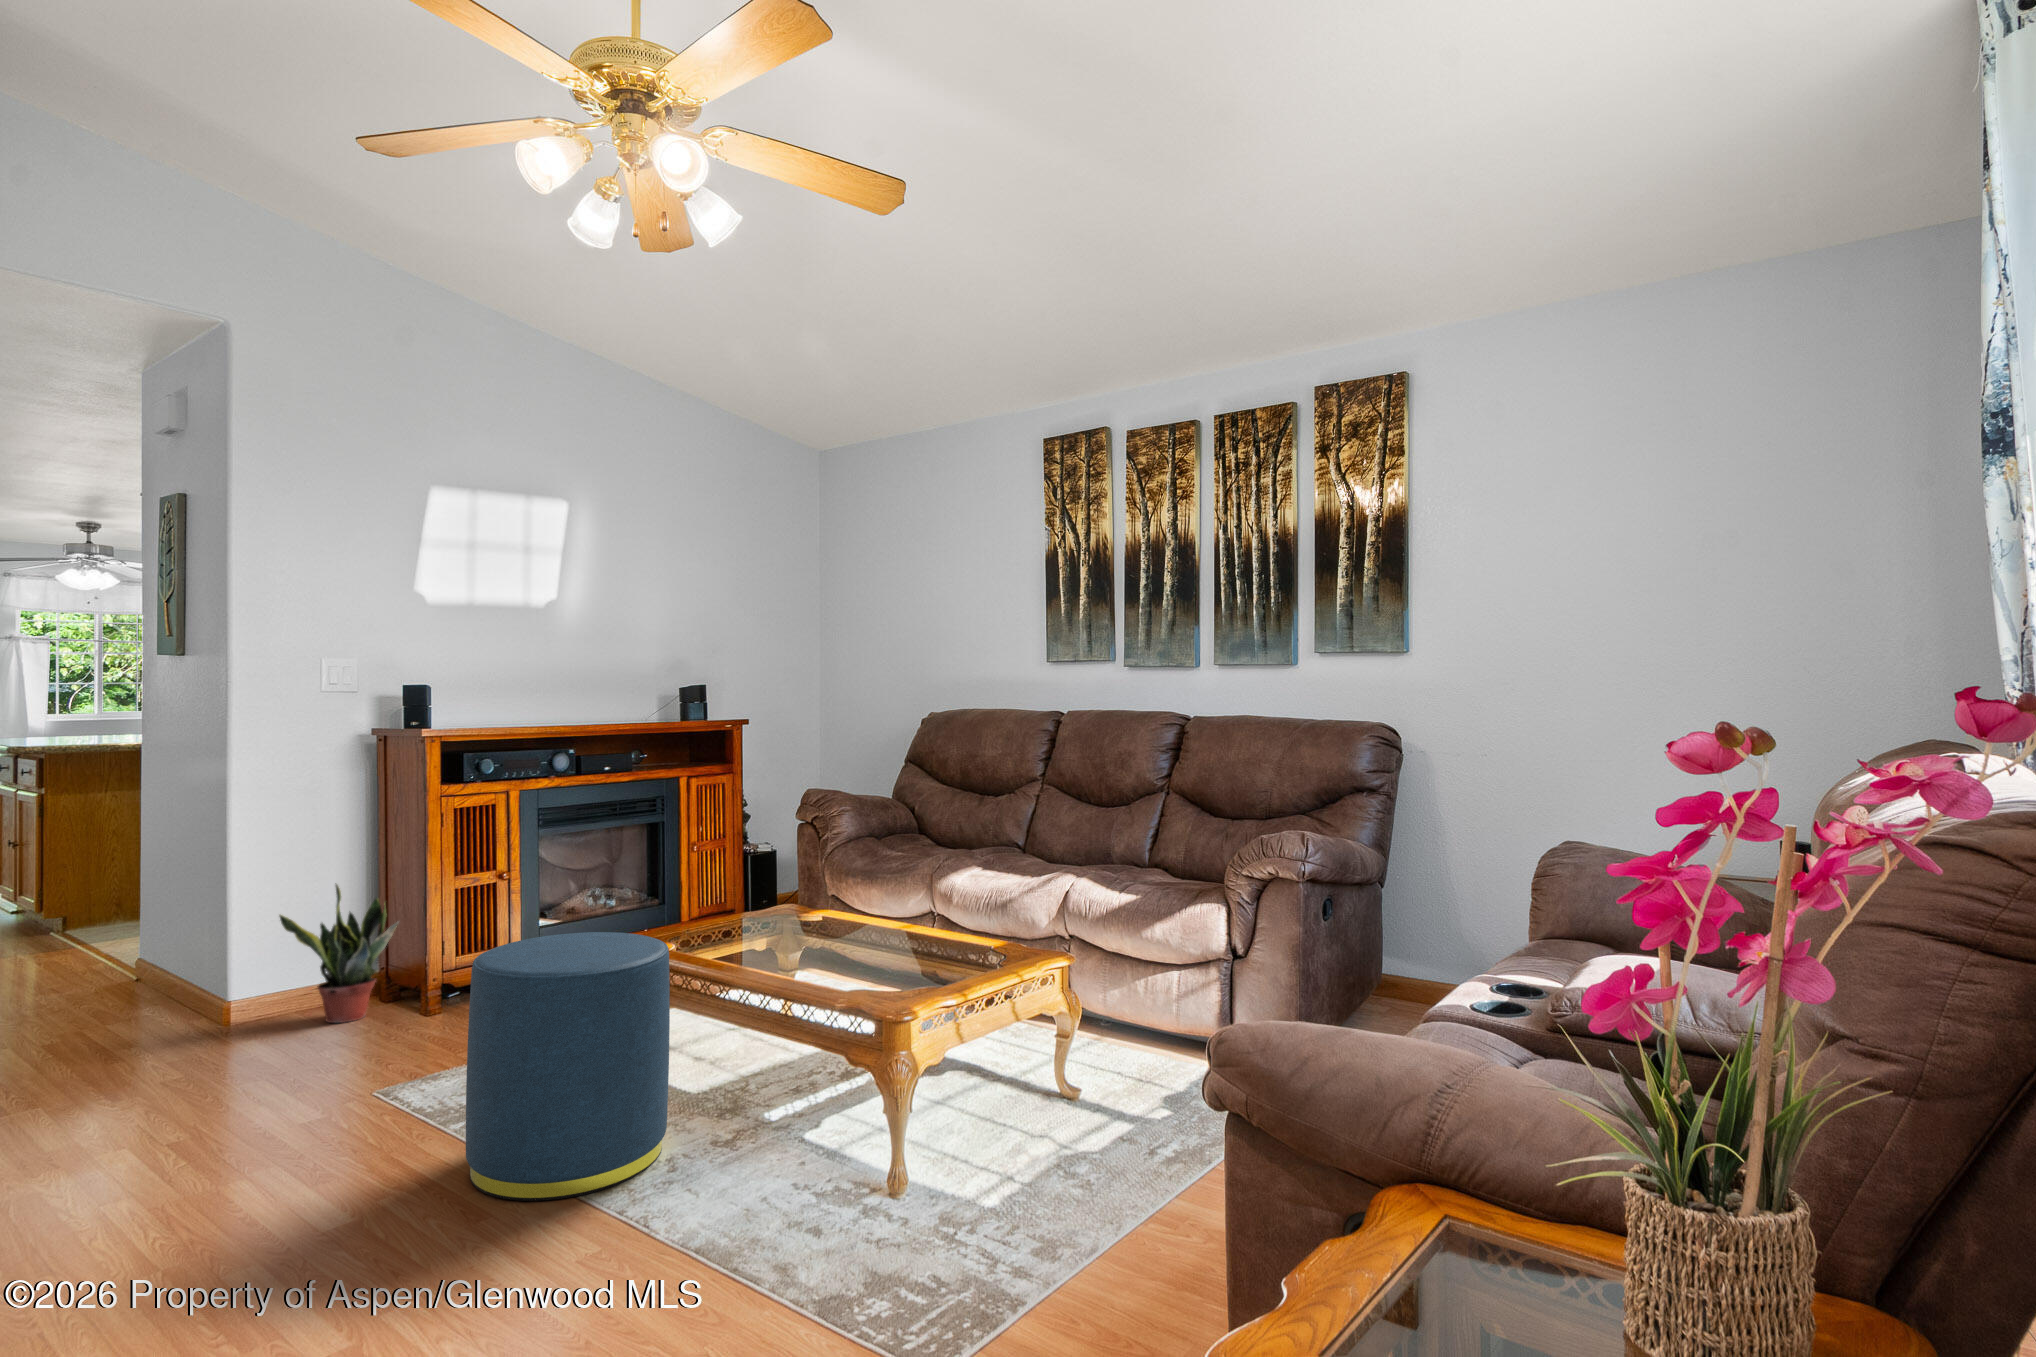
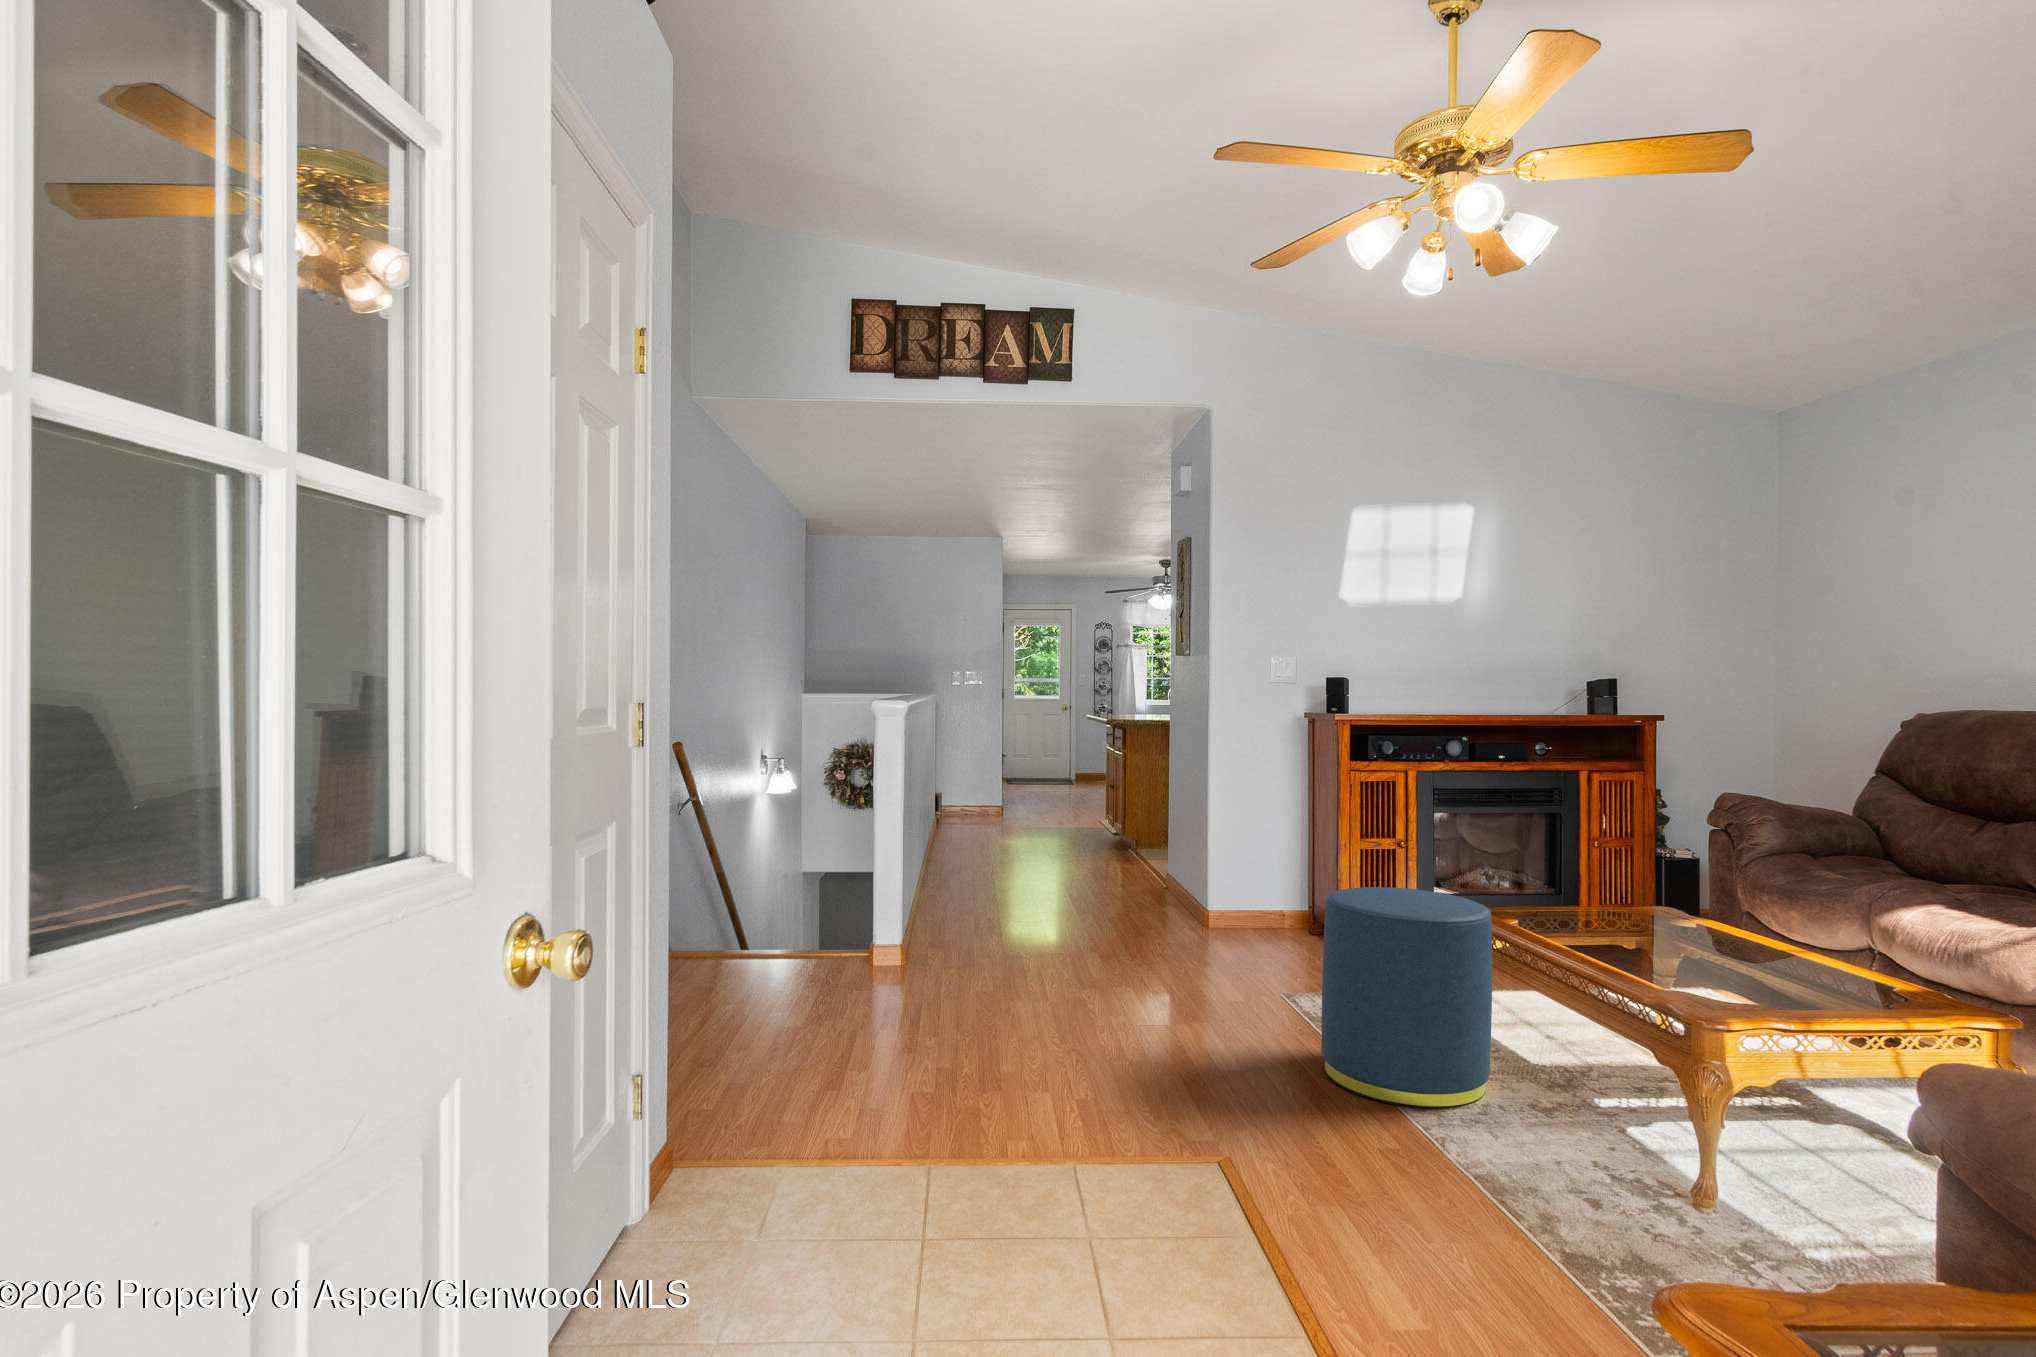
potted plant: present [279,884,398,1023] -> none [1238,832,1318,942]

